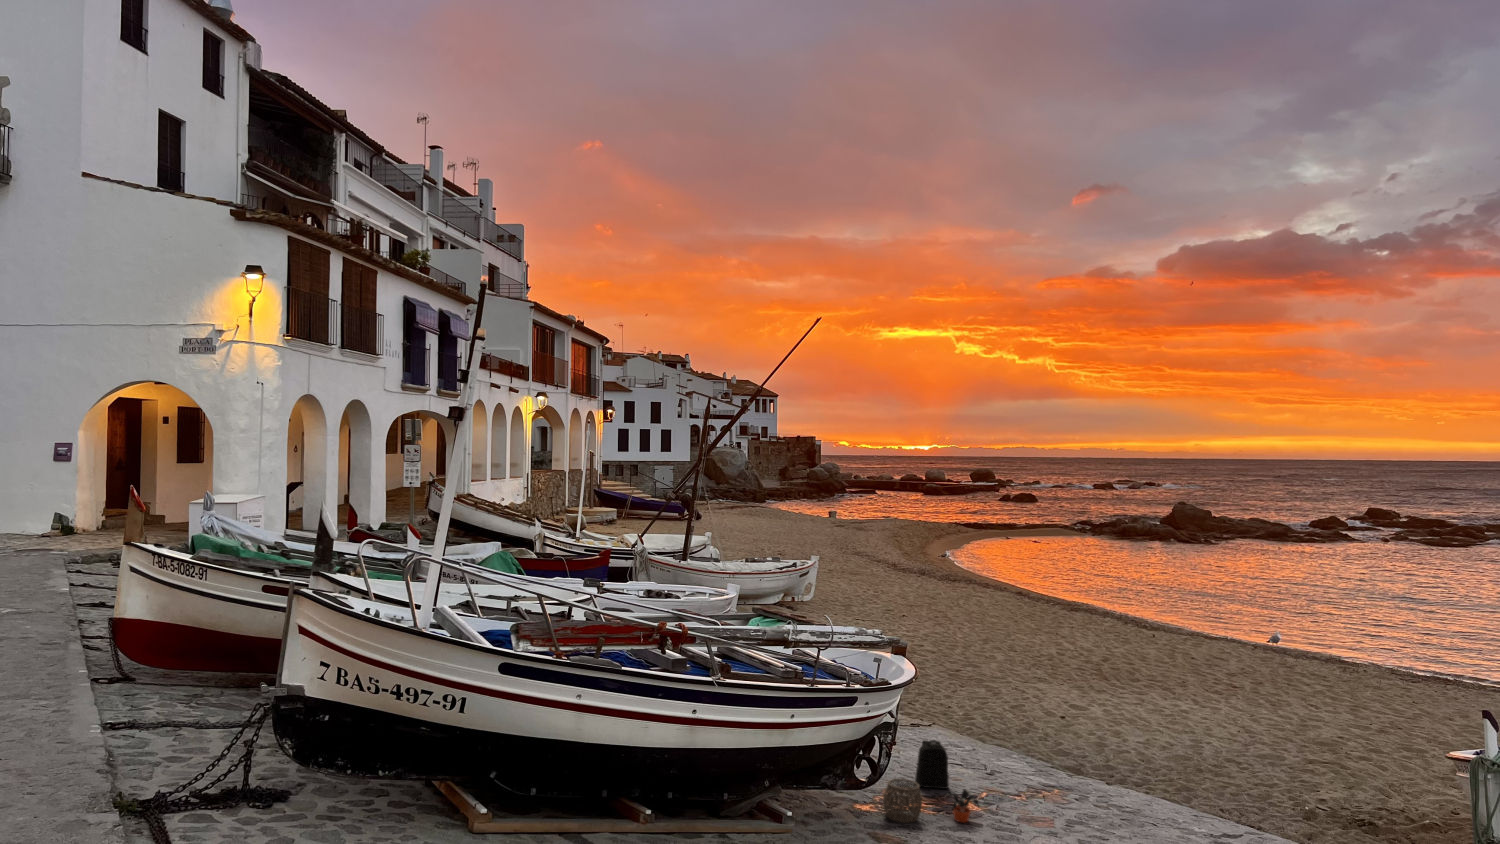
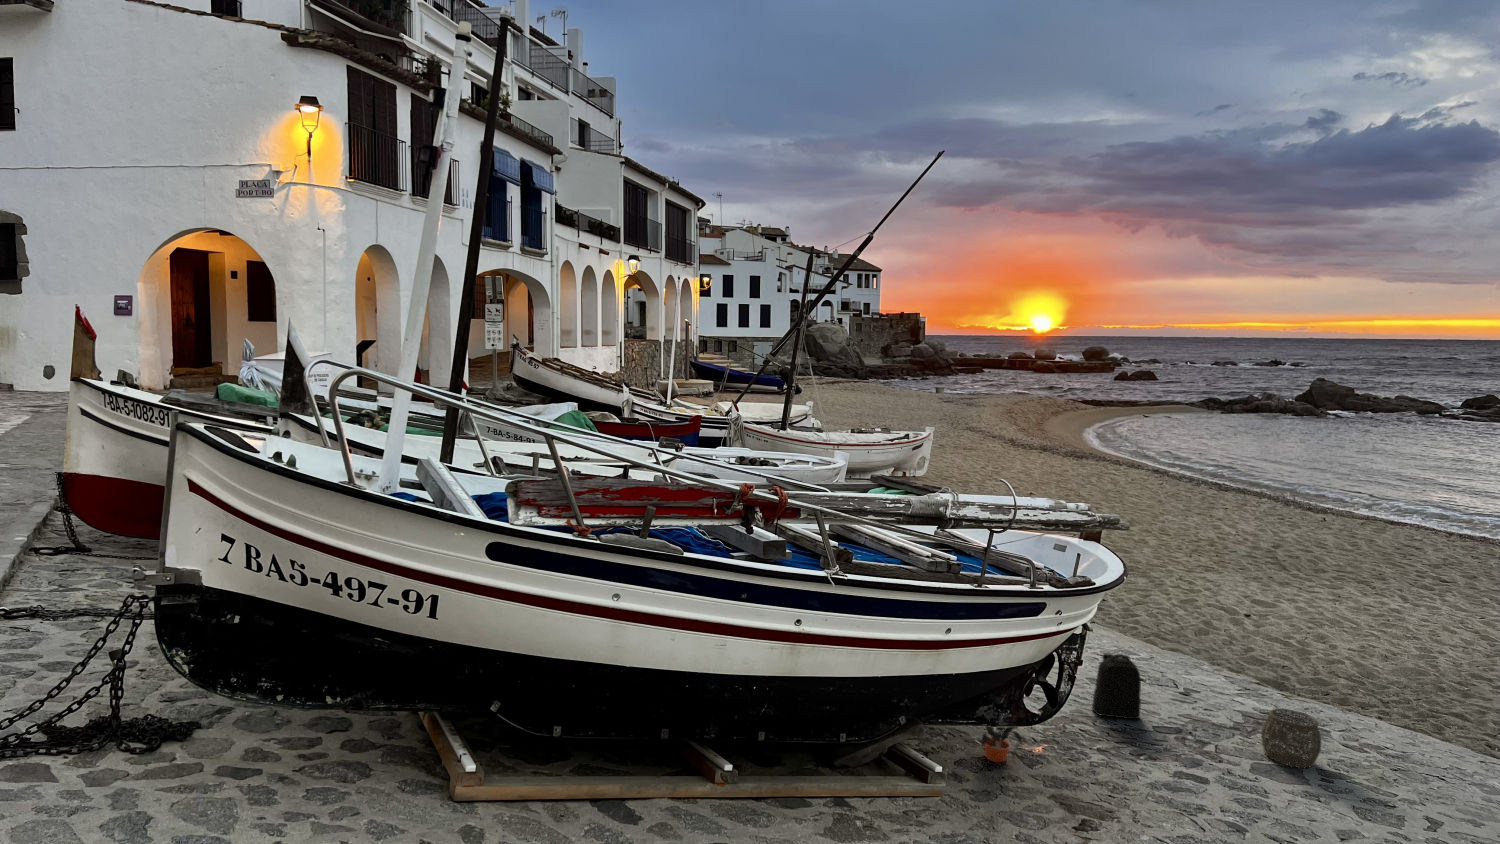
woven basket: present [883,779,922,823] -> present [1261,709,1321,768]
potted plant: present [944,790,979,822] -> present [982,725,1021,762]

